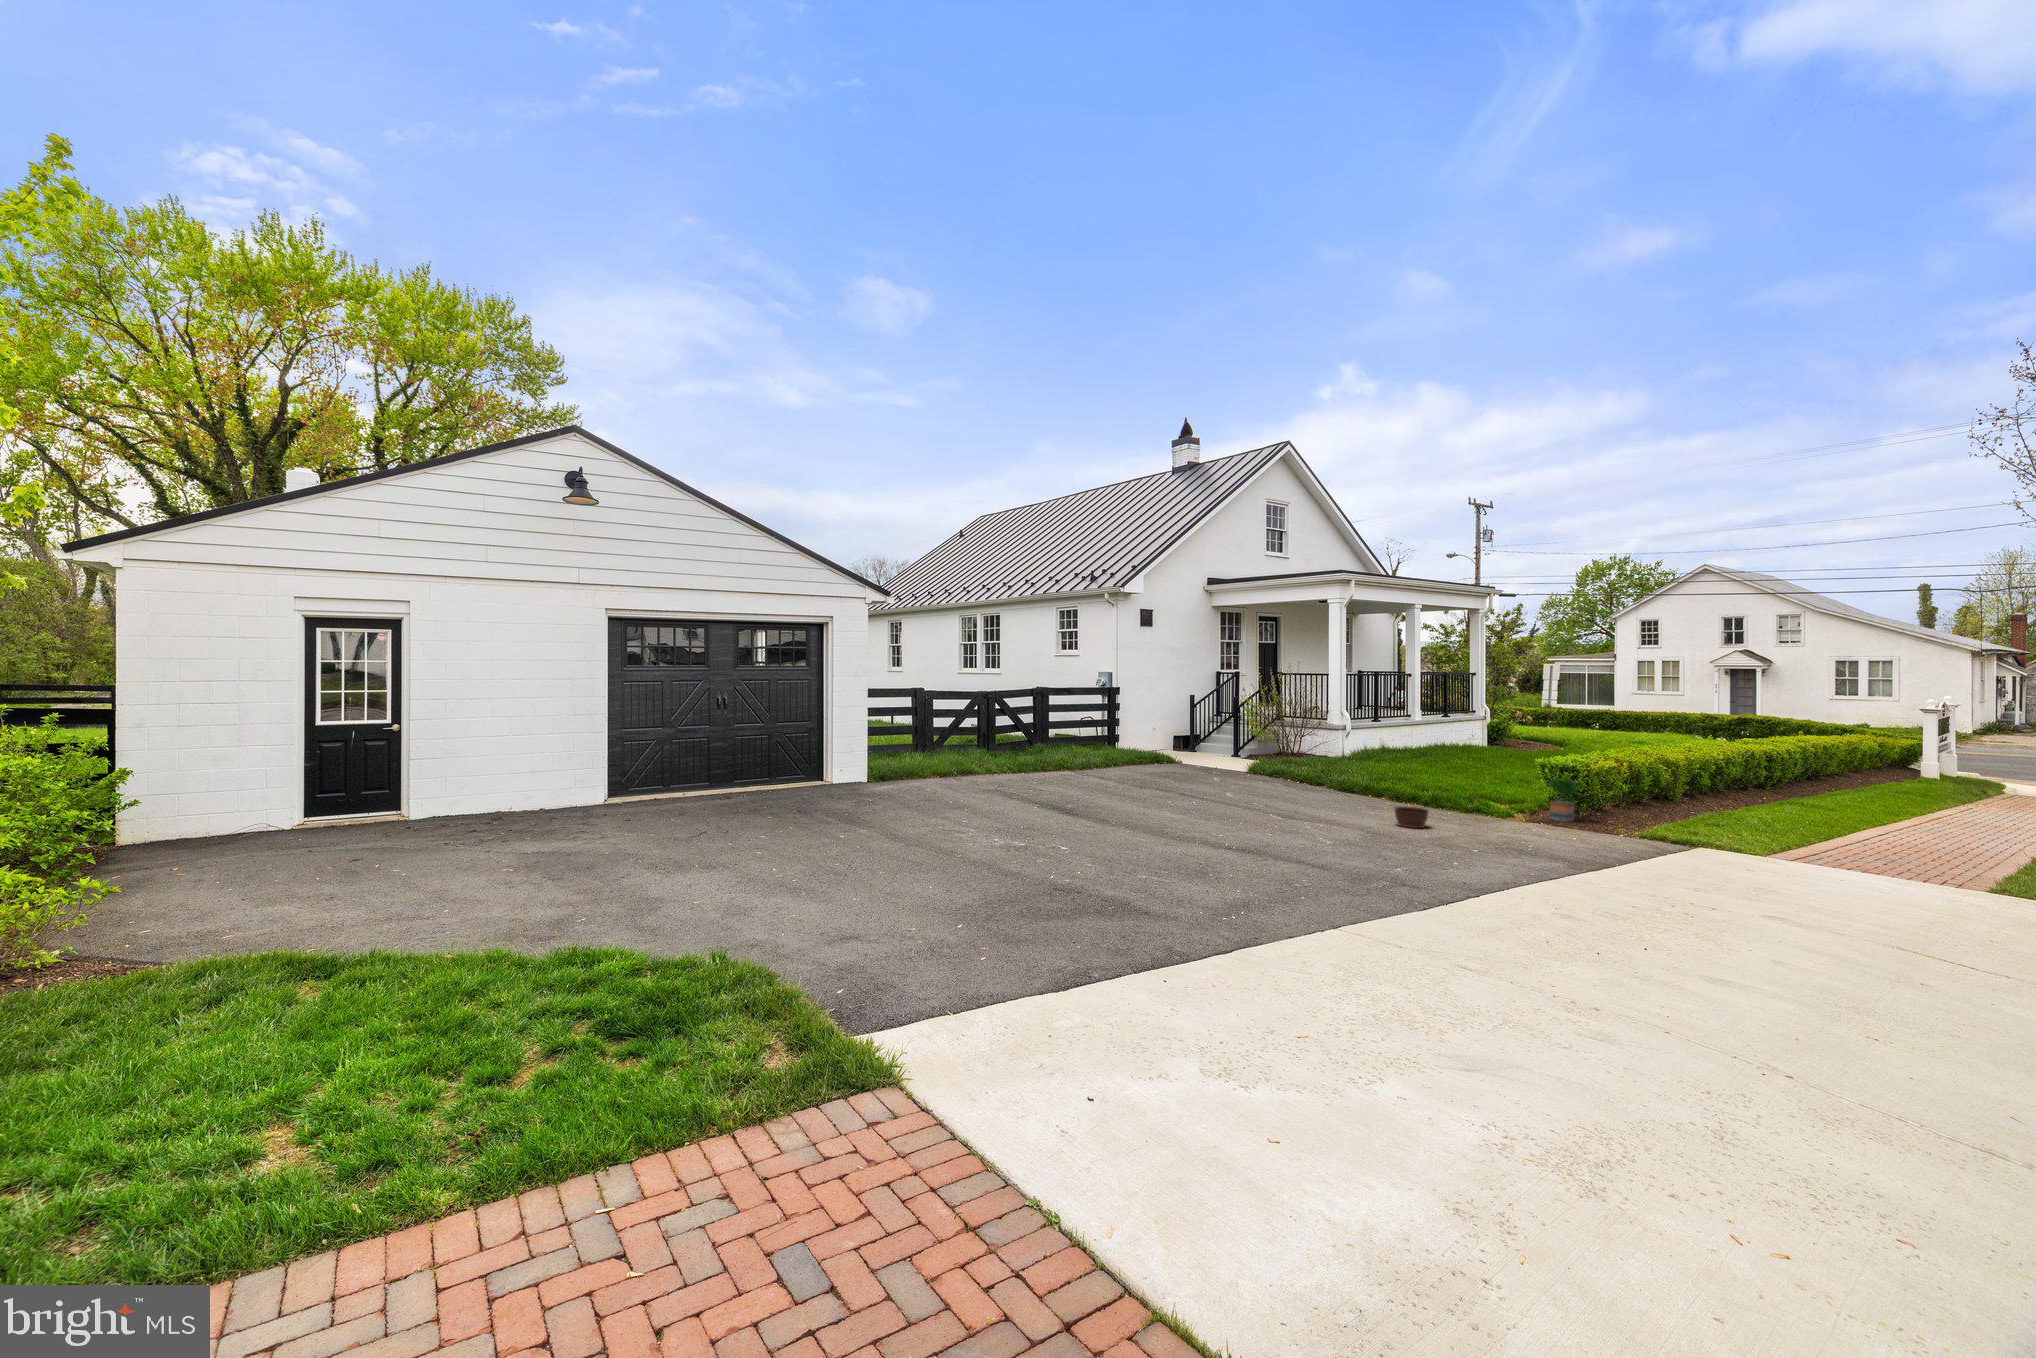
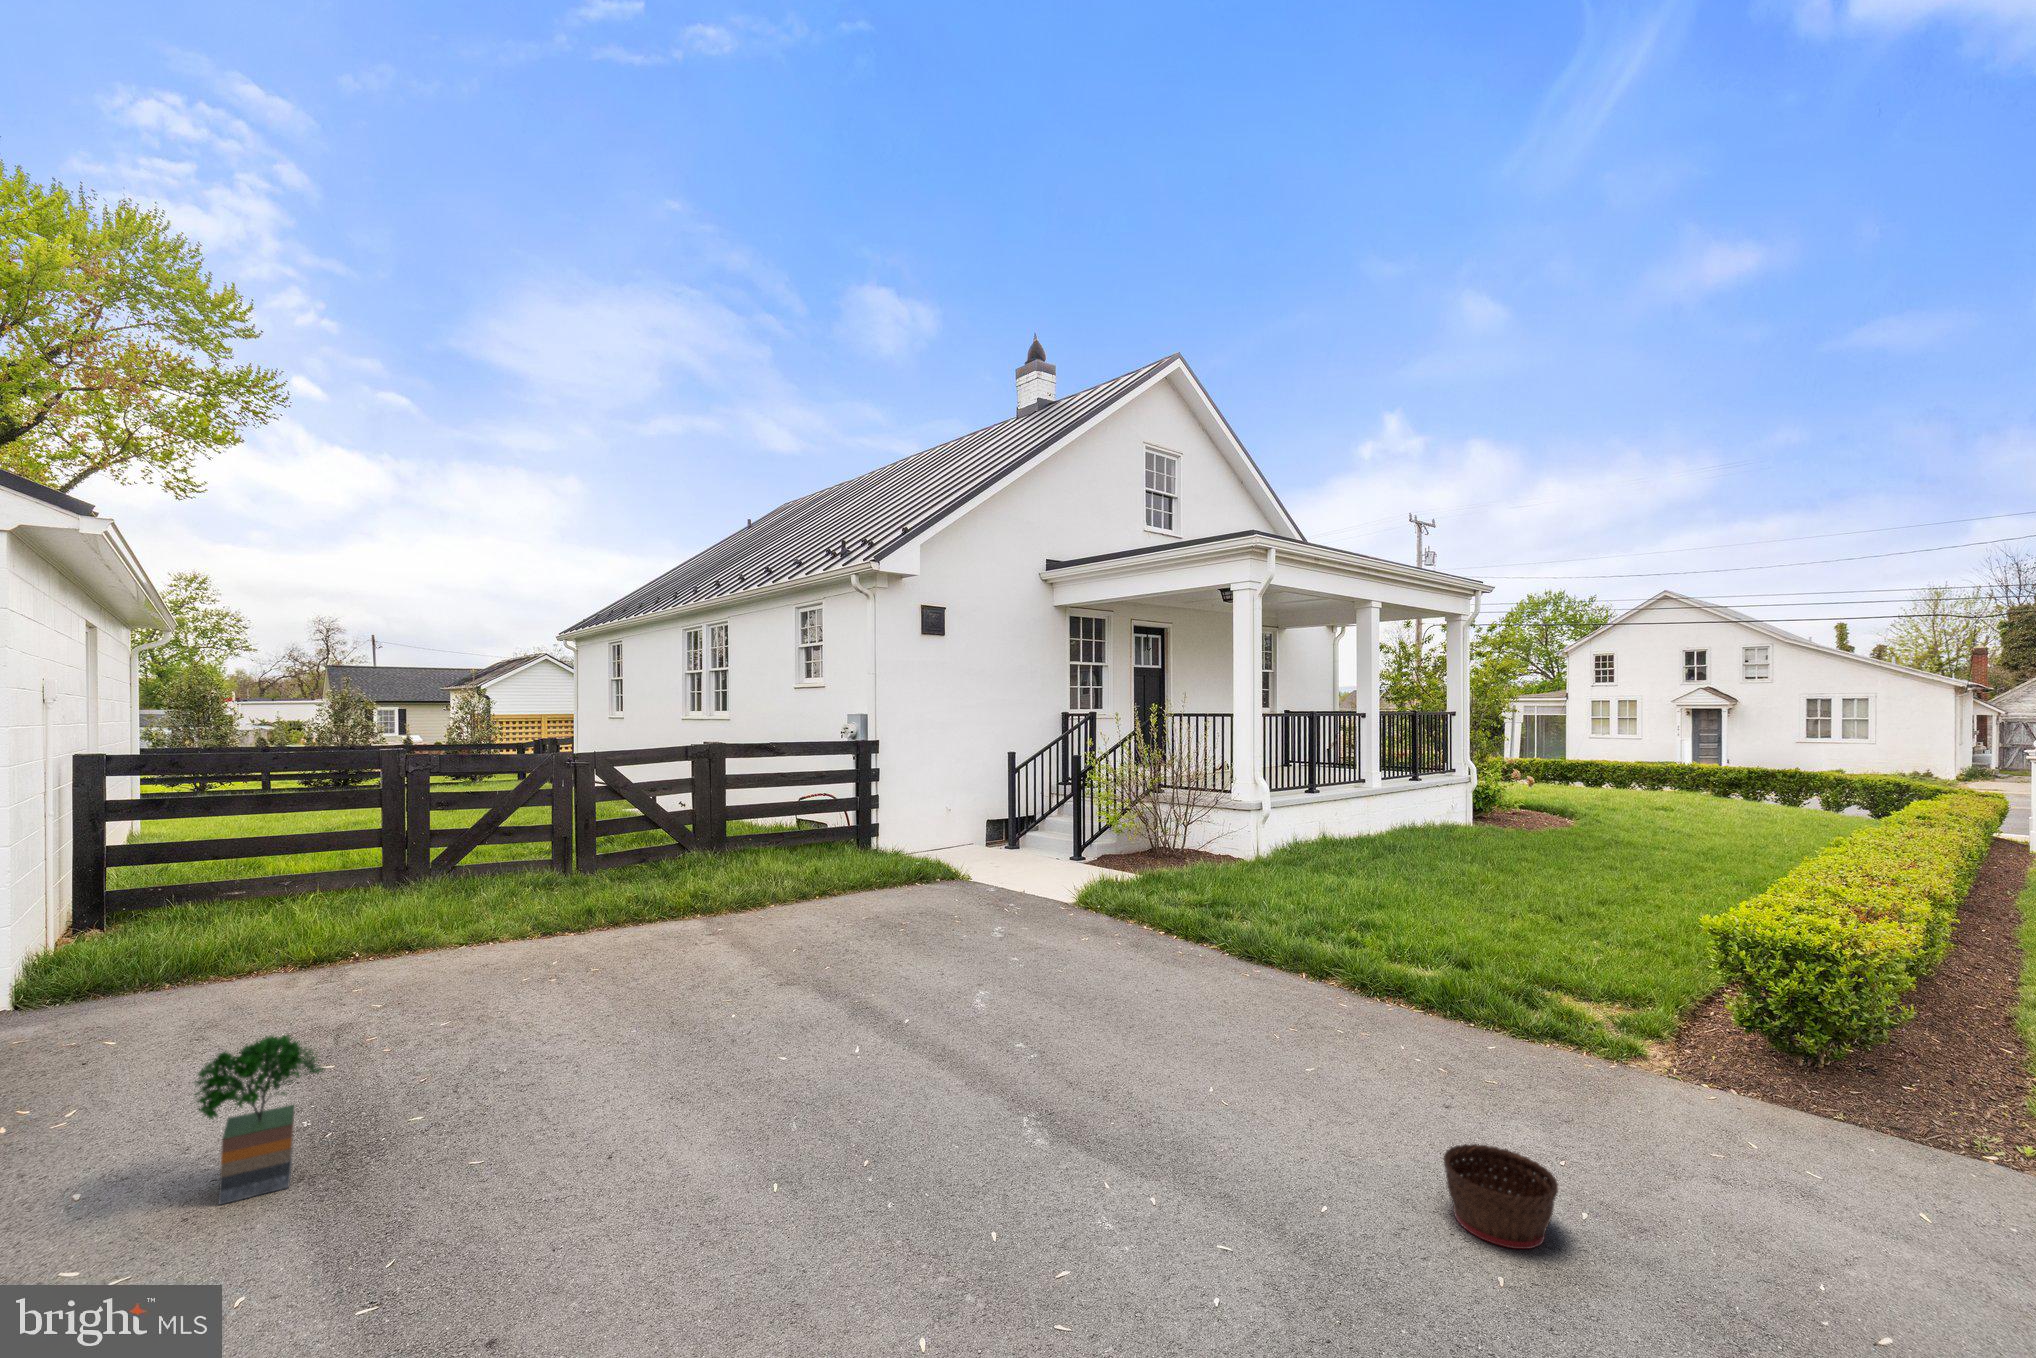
potted tree: present [1550,779,1580,822] -> present [195,1035,323,1205]

